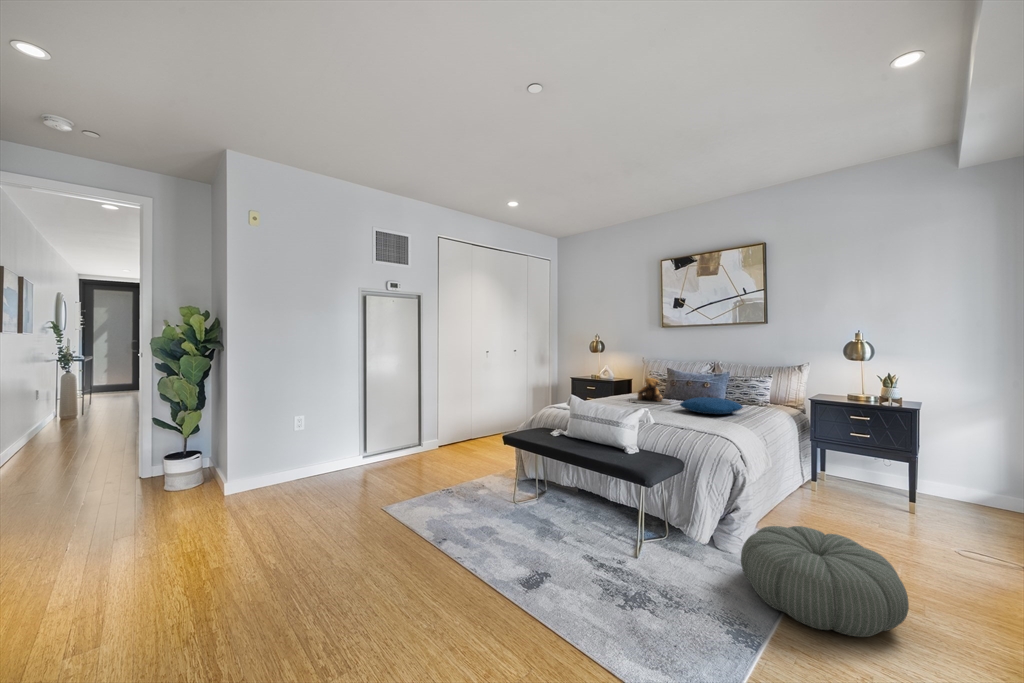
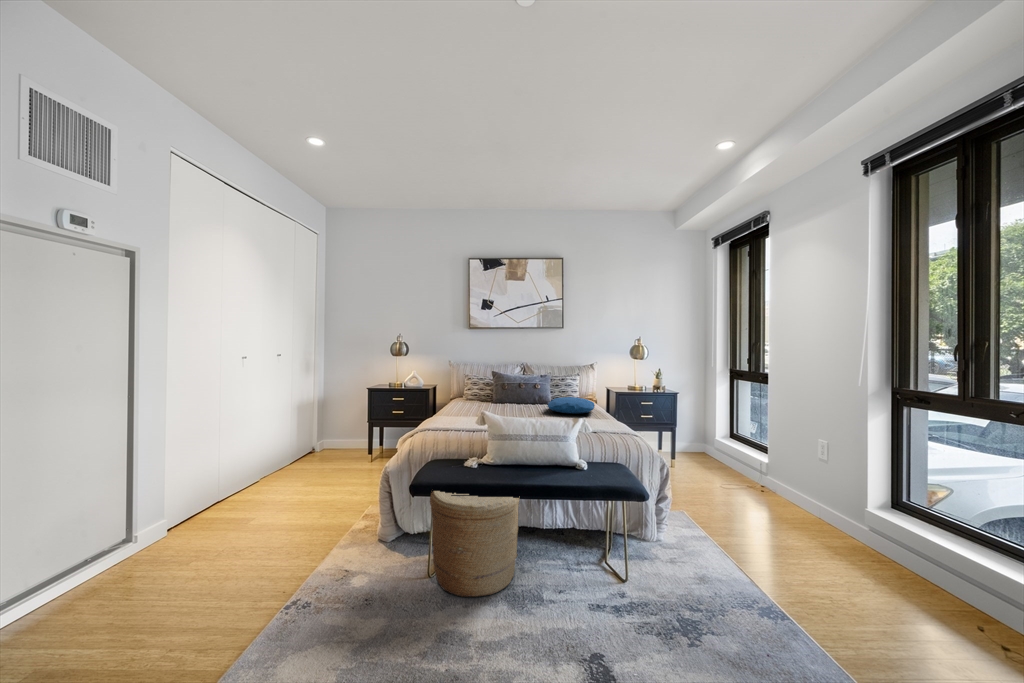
teddy bear: present [630,378,671,404] -> none [472,382,523,411]
woven basket: none [509,442,576,525] -> present [430,491,519,597]
pouf: present [741,526,909,637] -> none [696,501,828,589]

